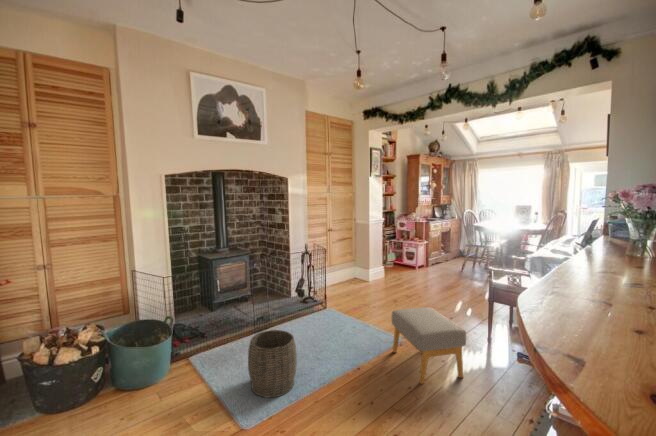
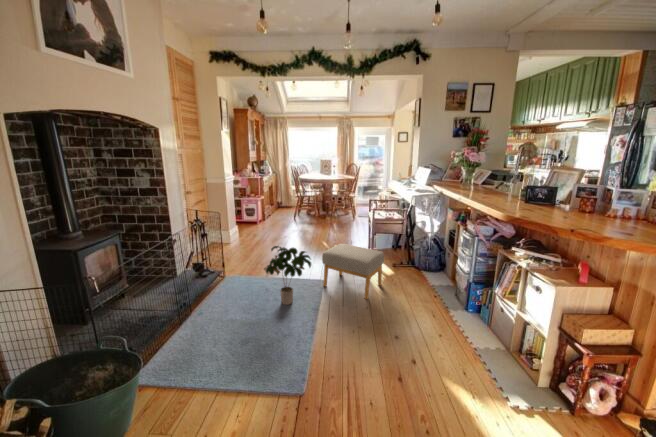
potted plant: none [328,289,358,355] -> present [264,246,311,305]
woven basket: present [248,330,297,398] -> none [244,298,296,368]

